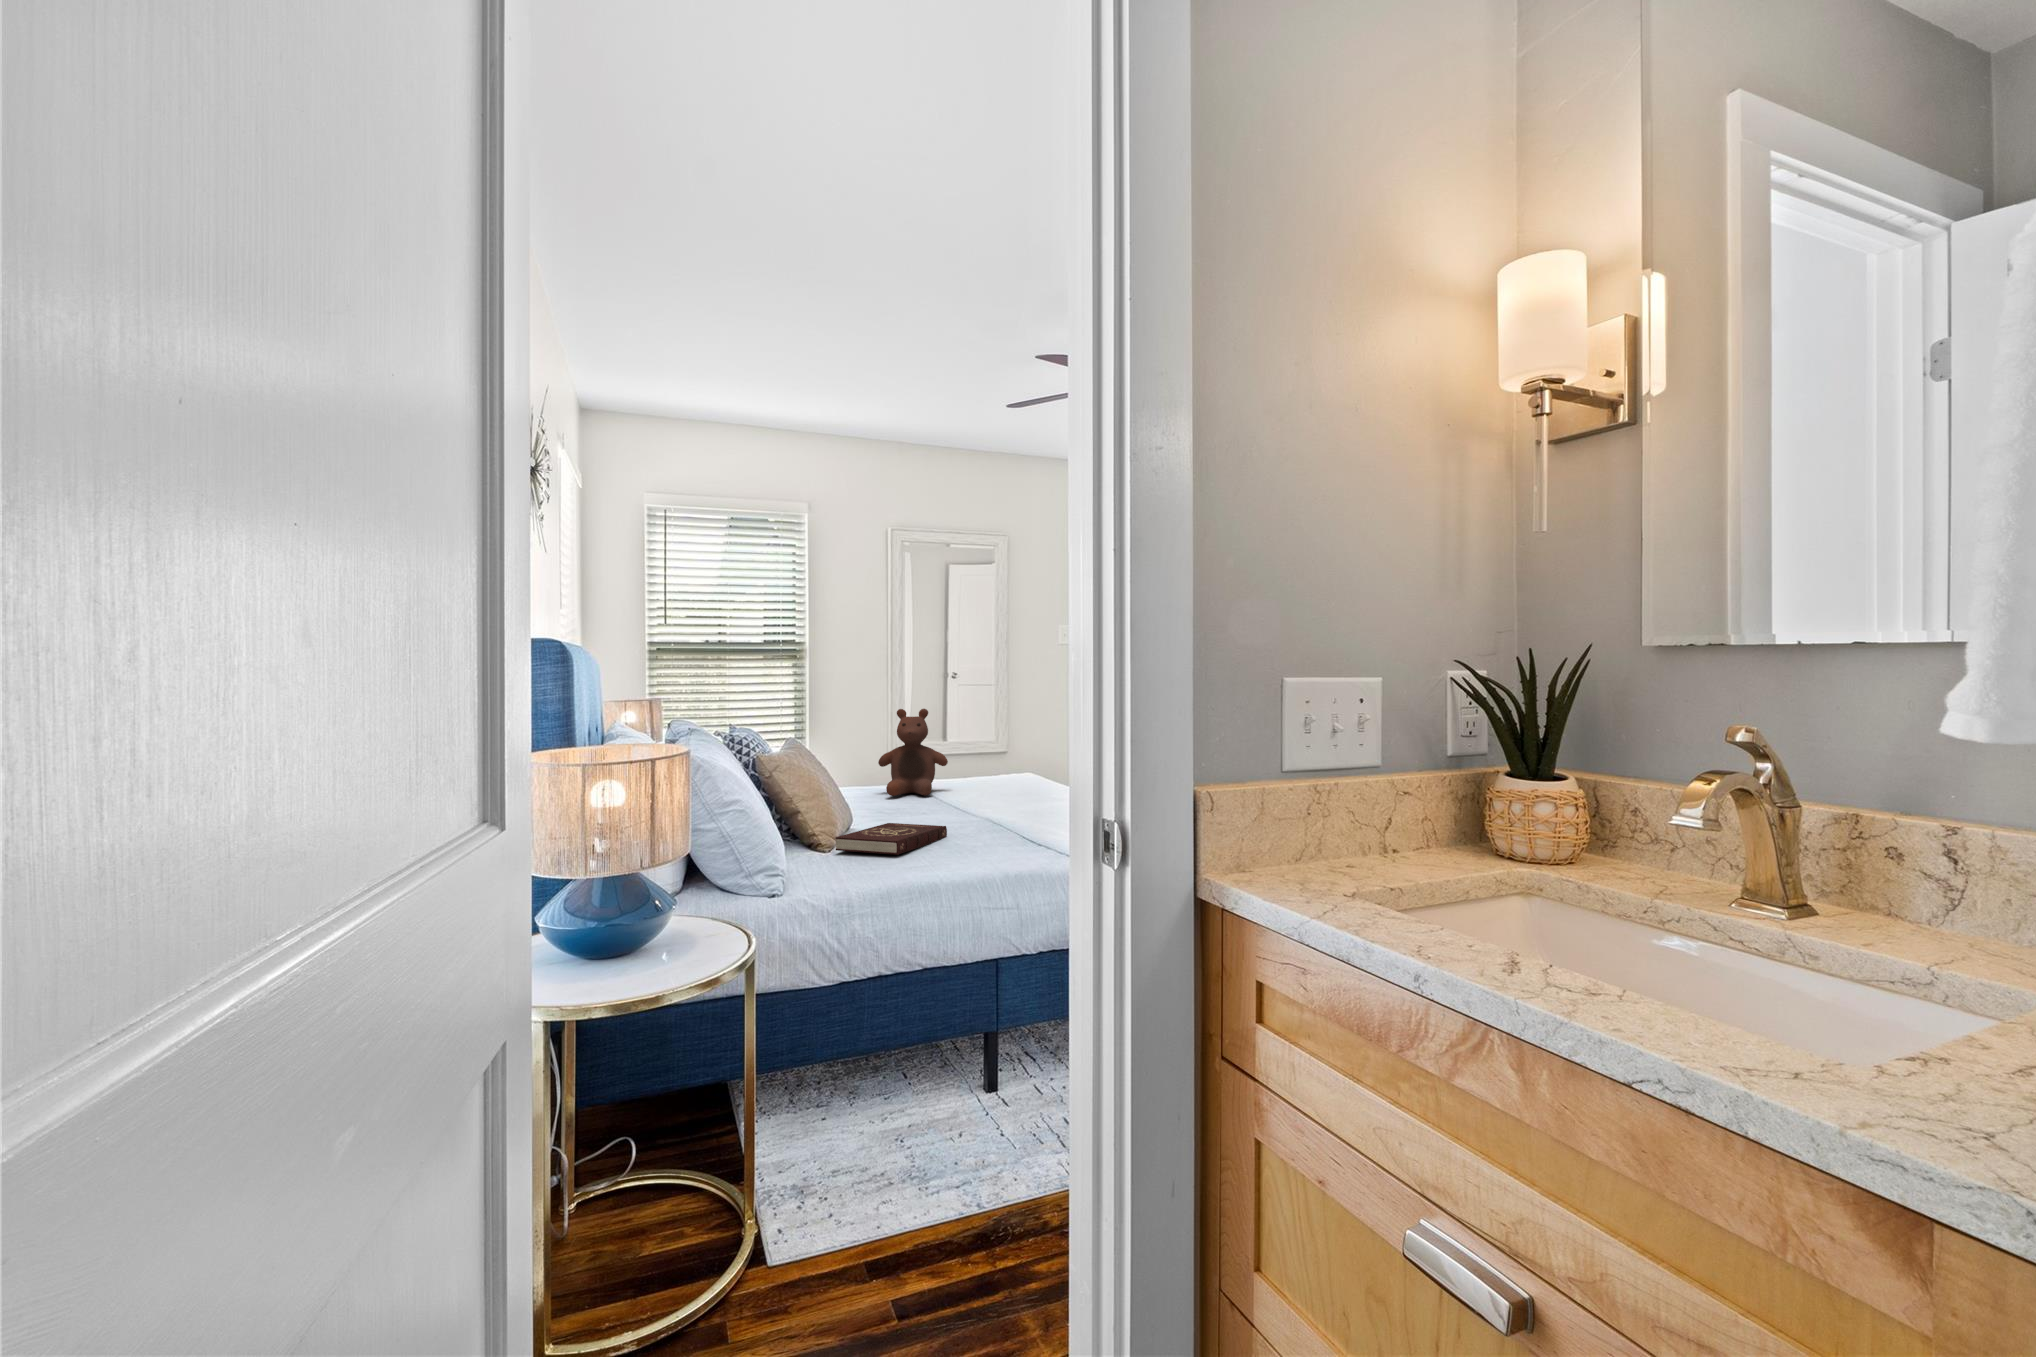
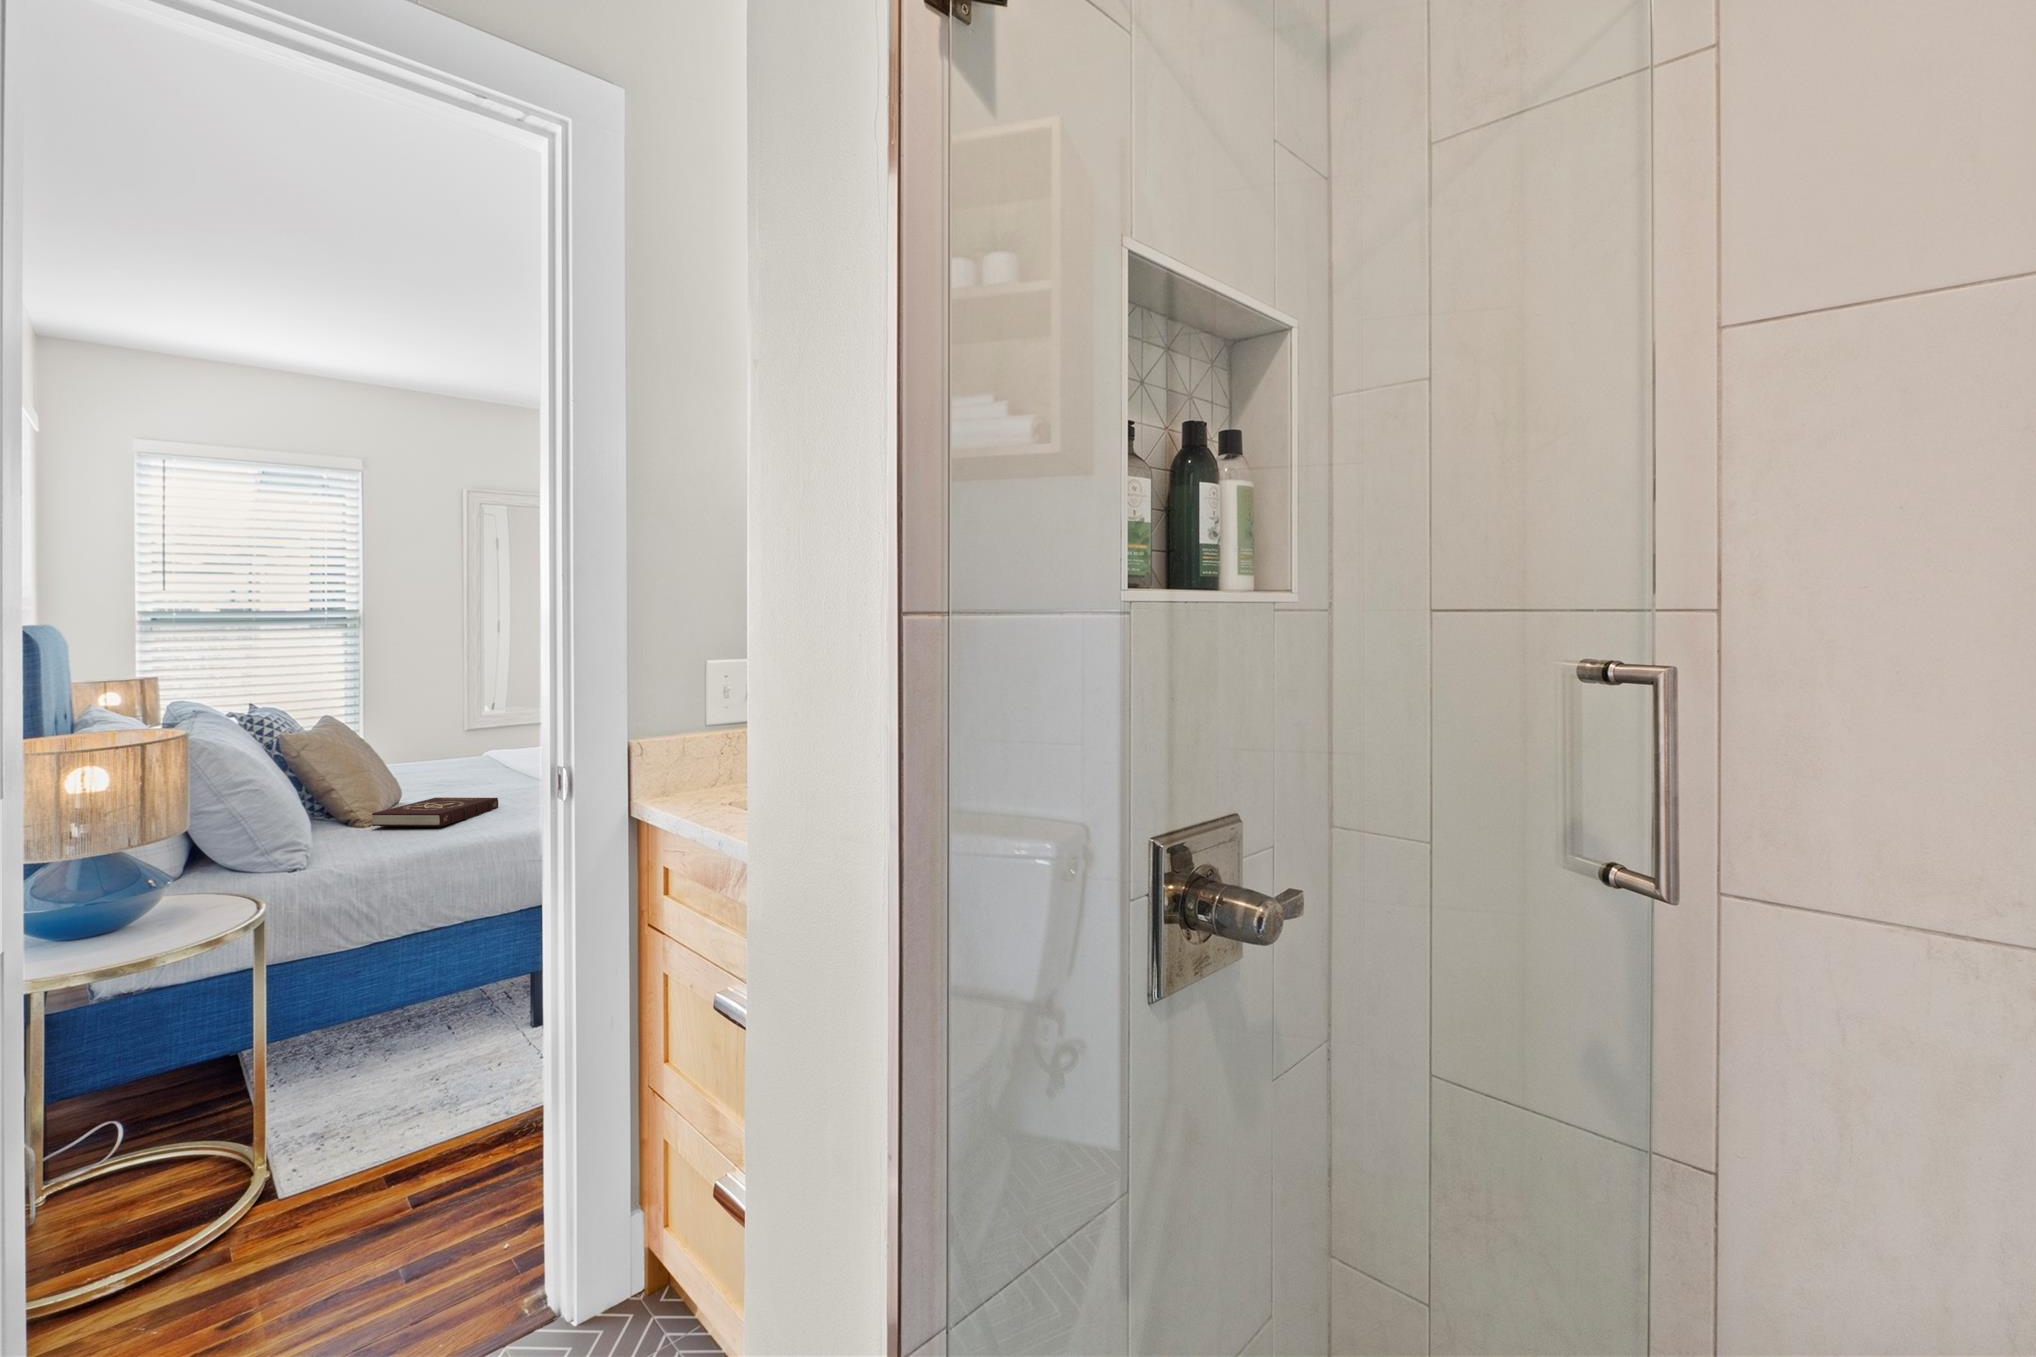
stuffed bear: present [878,709,948,796] -> none [433,685,511,772]

